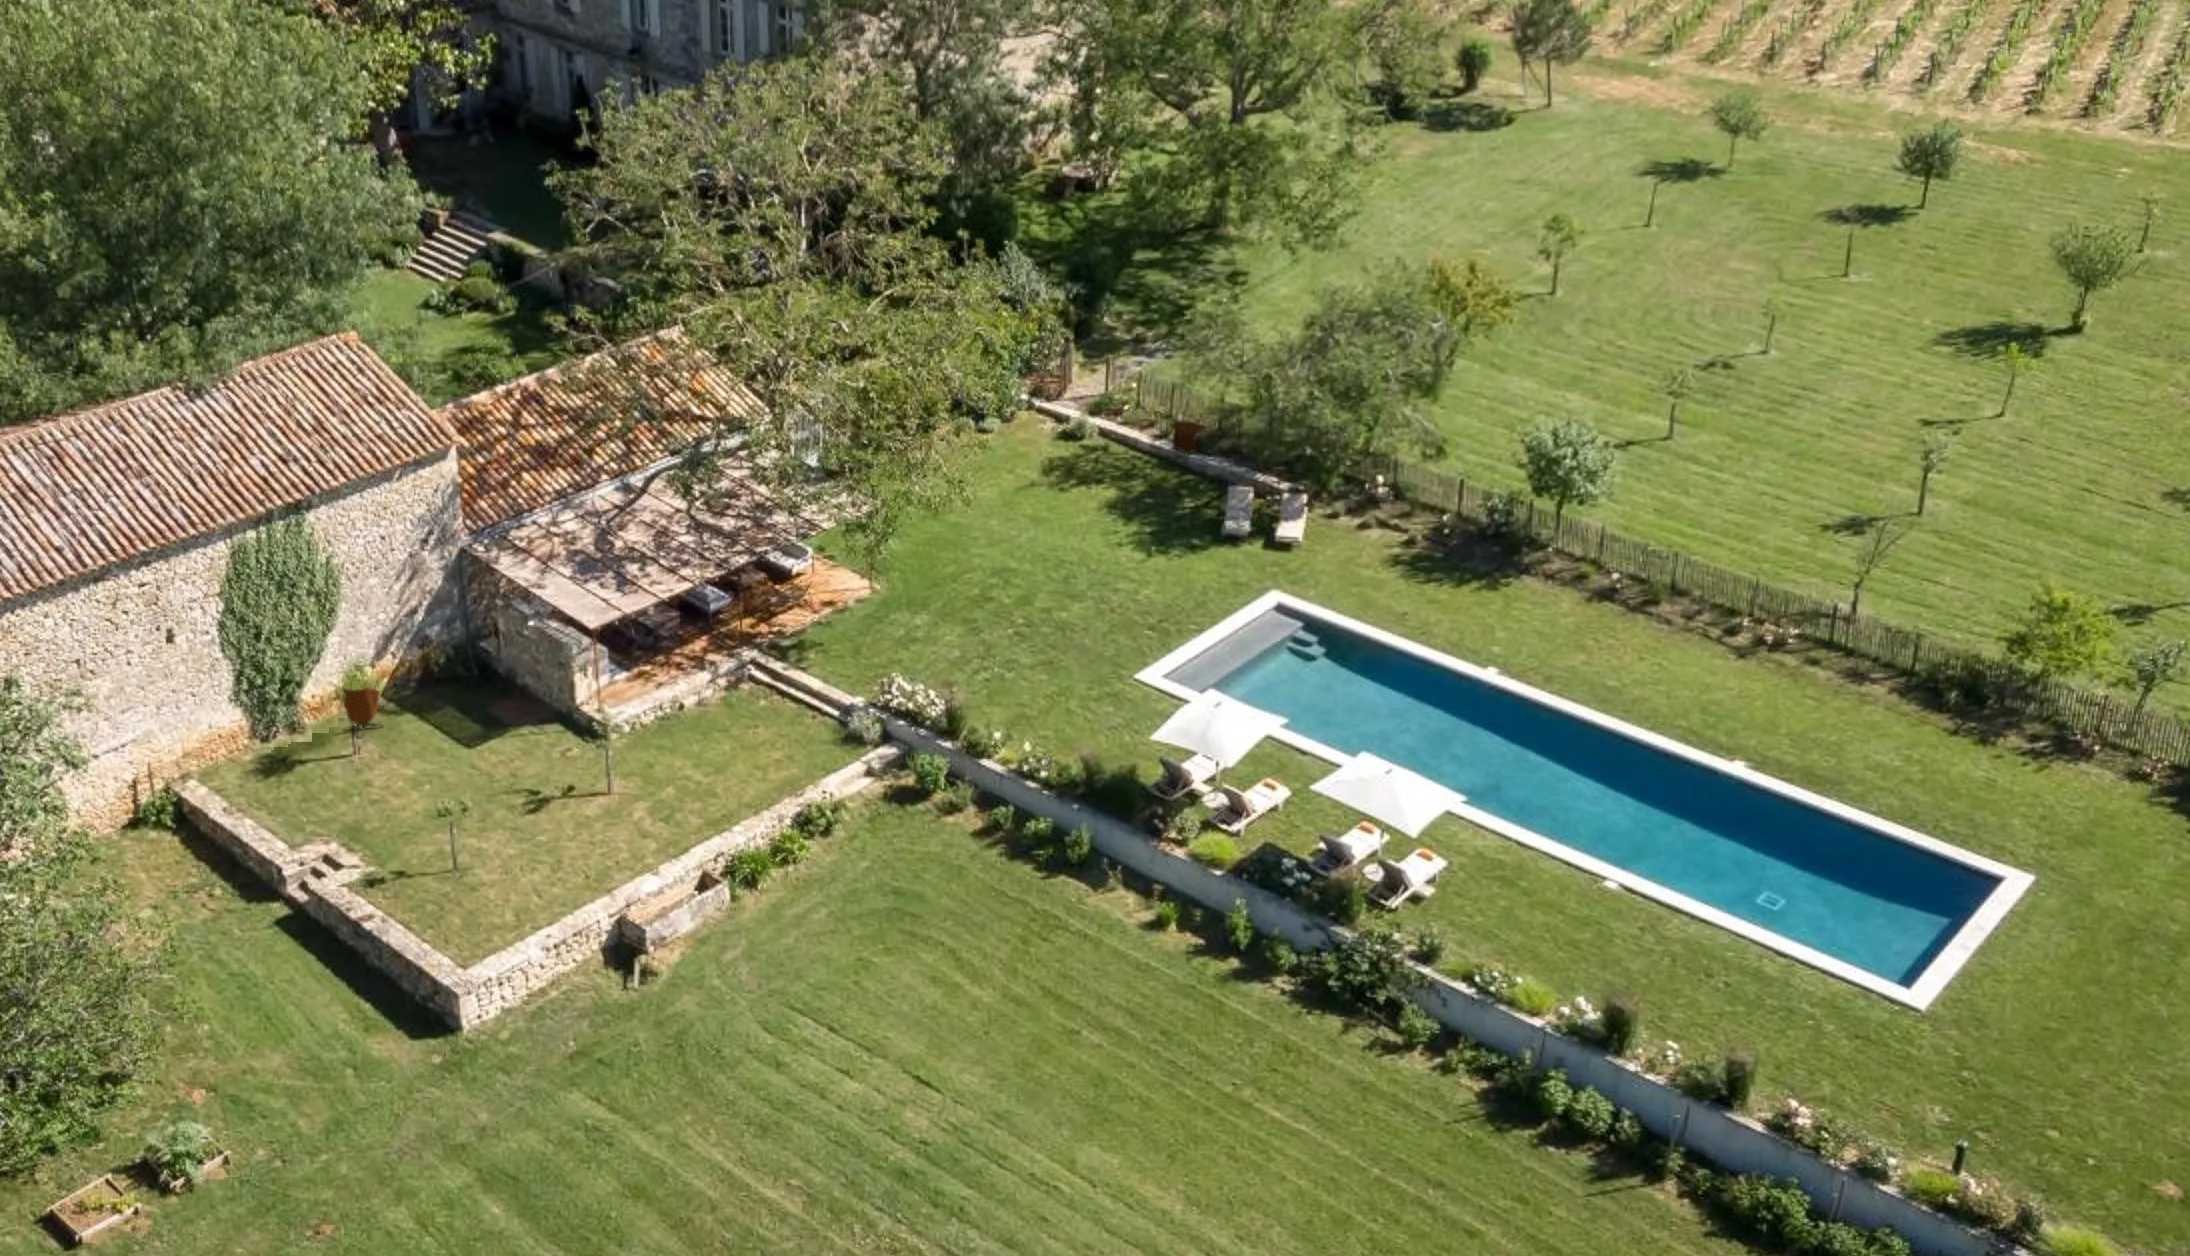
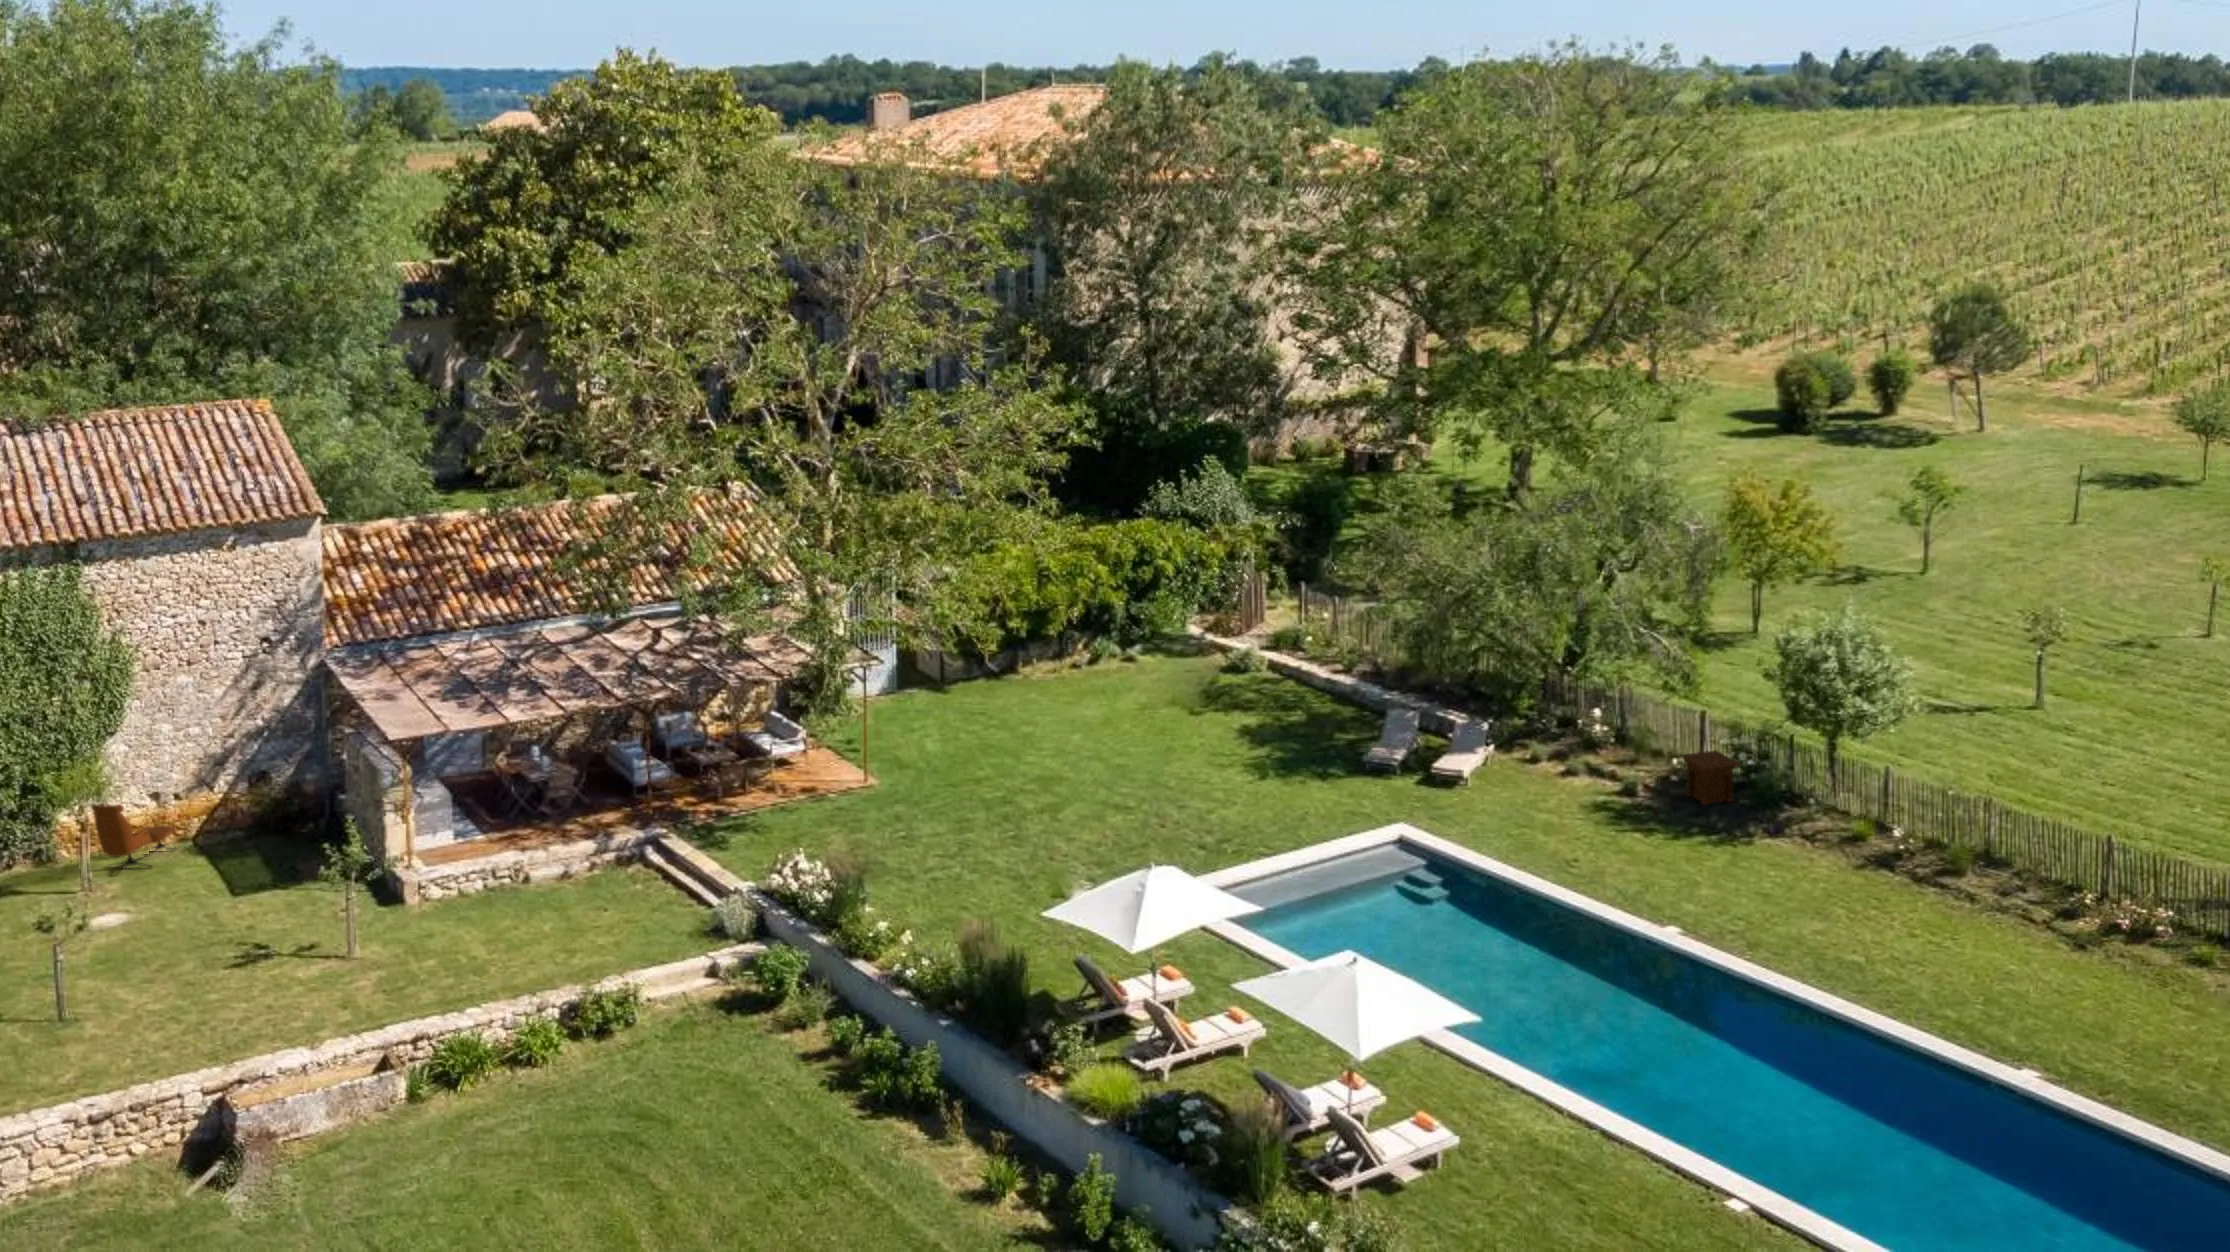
side table: present [1171,421,1207,455] -> present [1681,751,1741,805]

